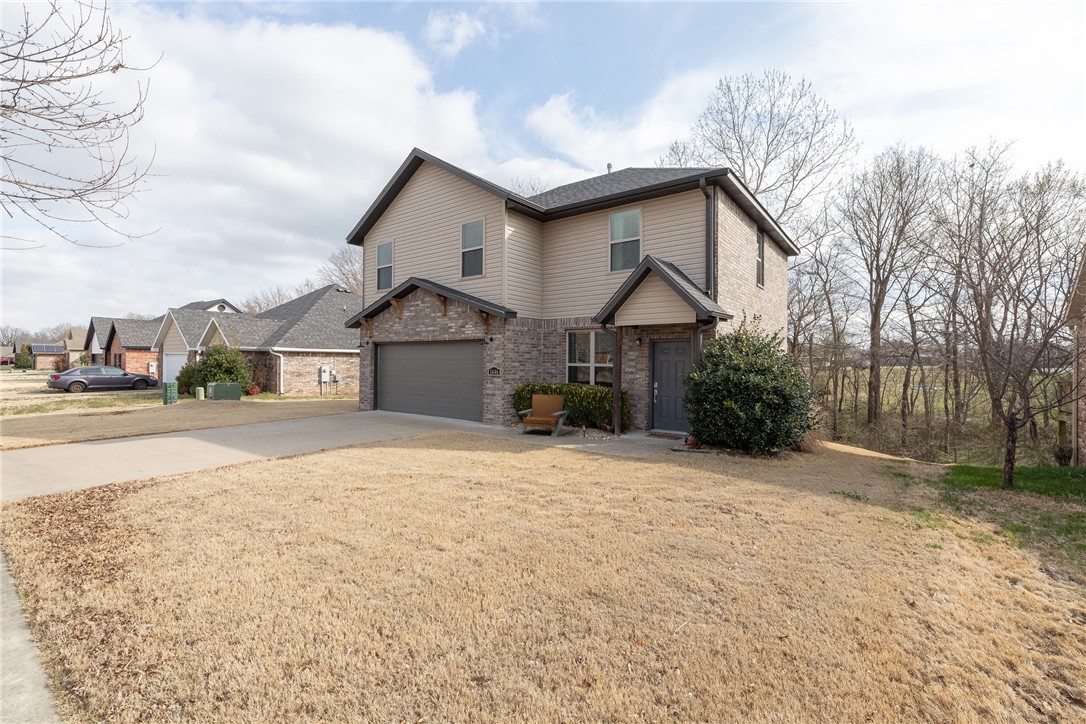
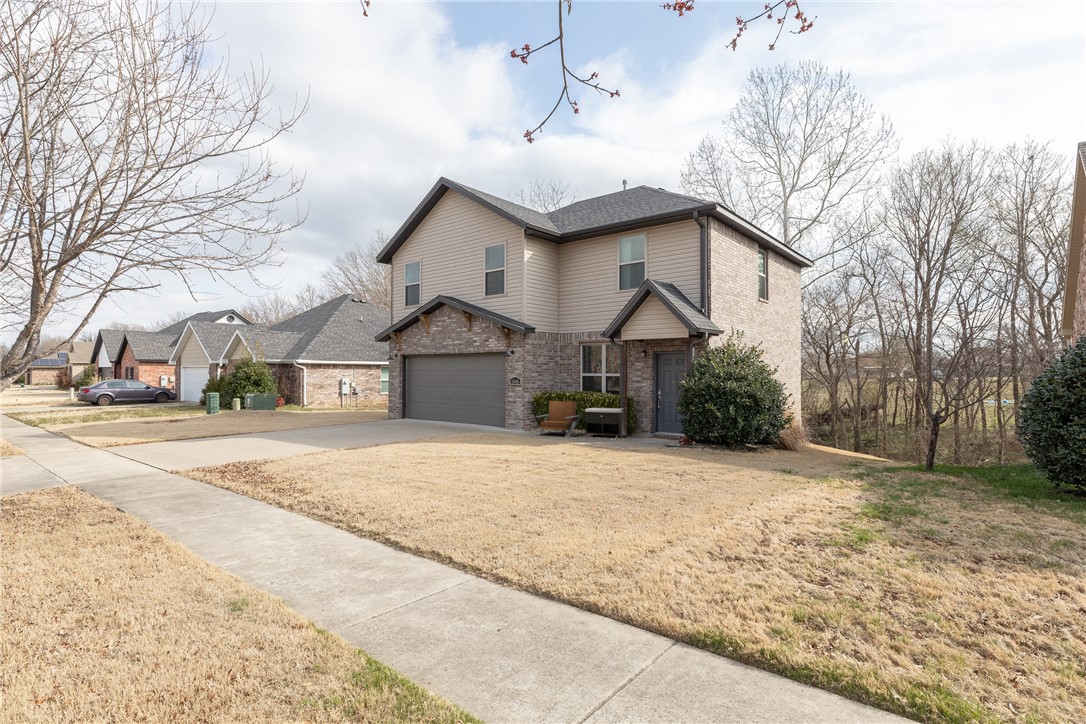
storage bench: none [574,402,619,437] -> present [585,408,623,438]

